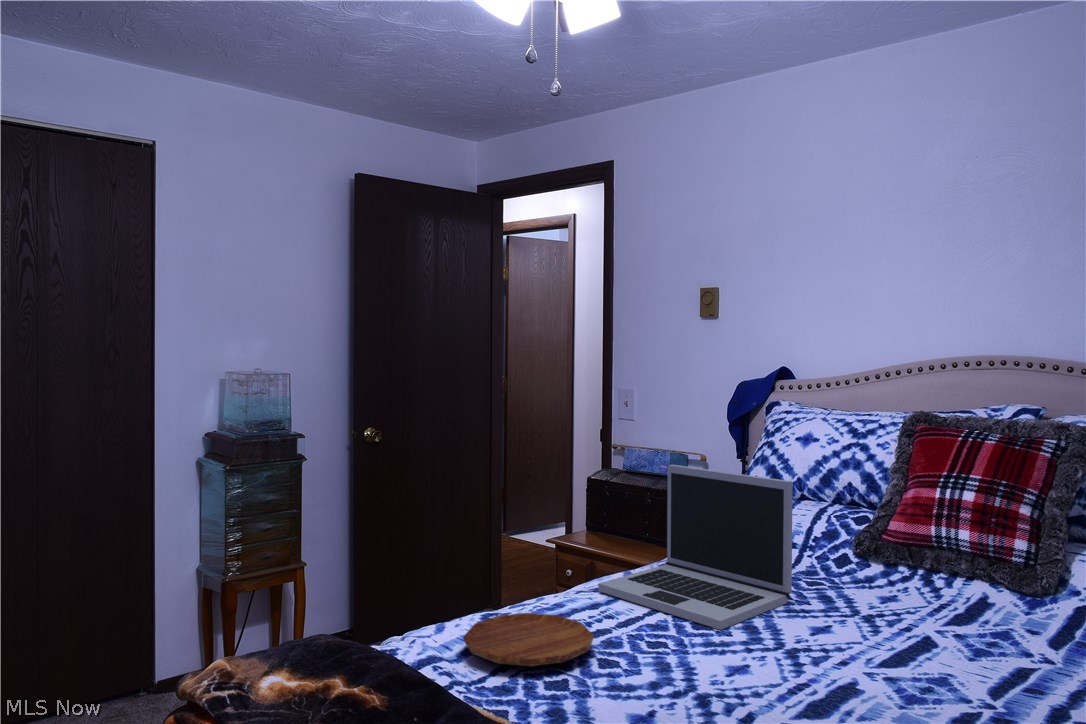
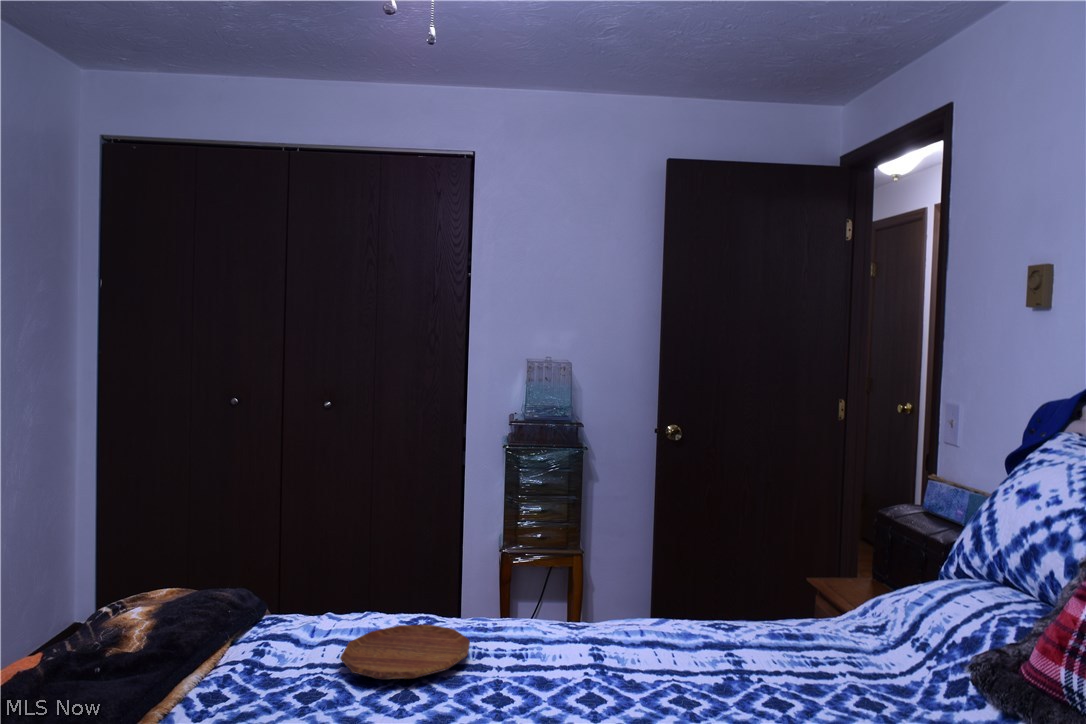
laptop: present [598,465,793,630] -> none [590,503,757,710]

